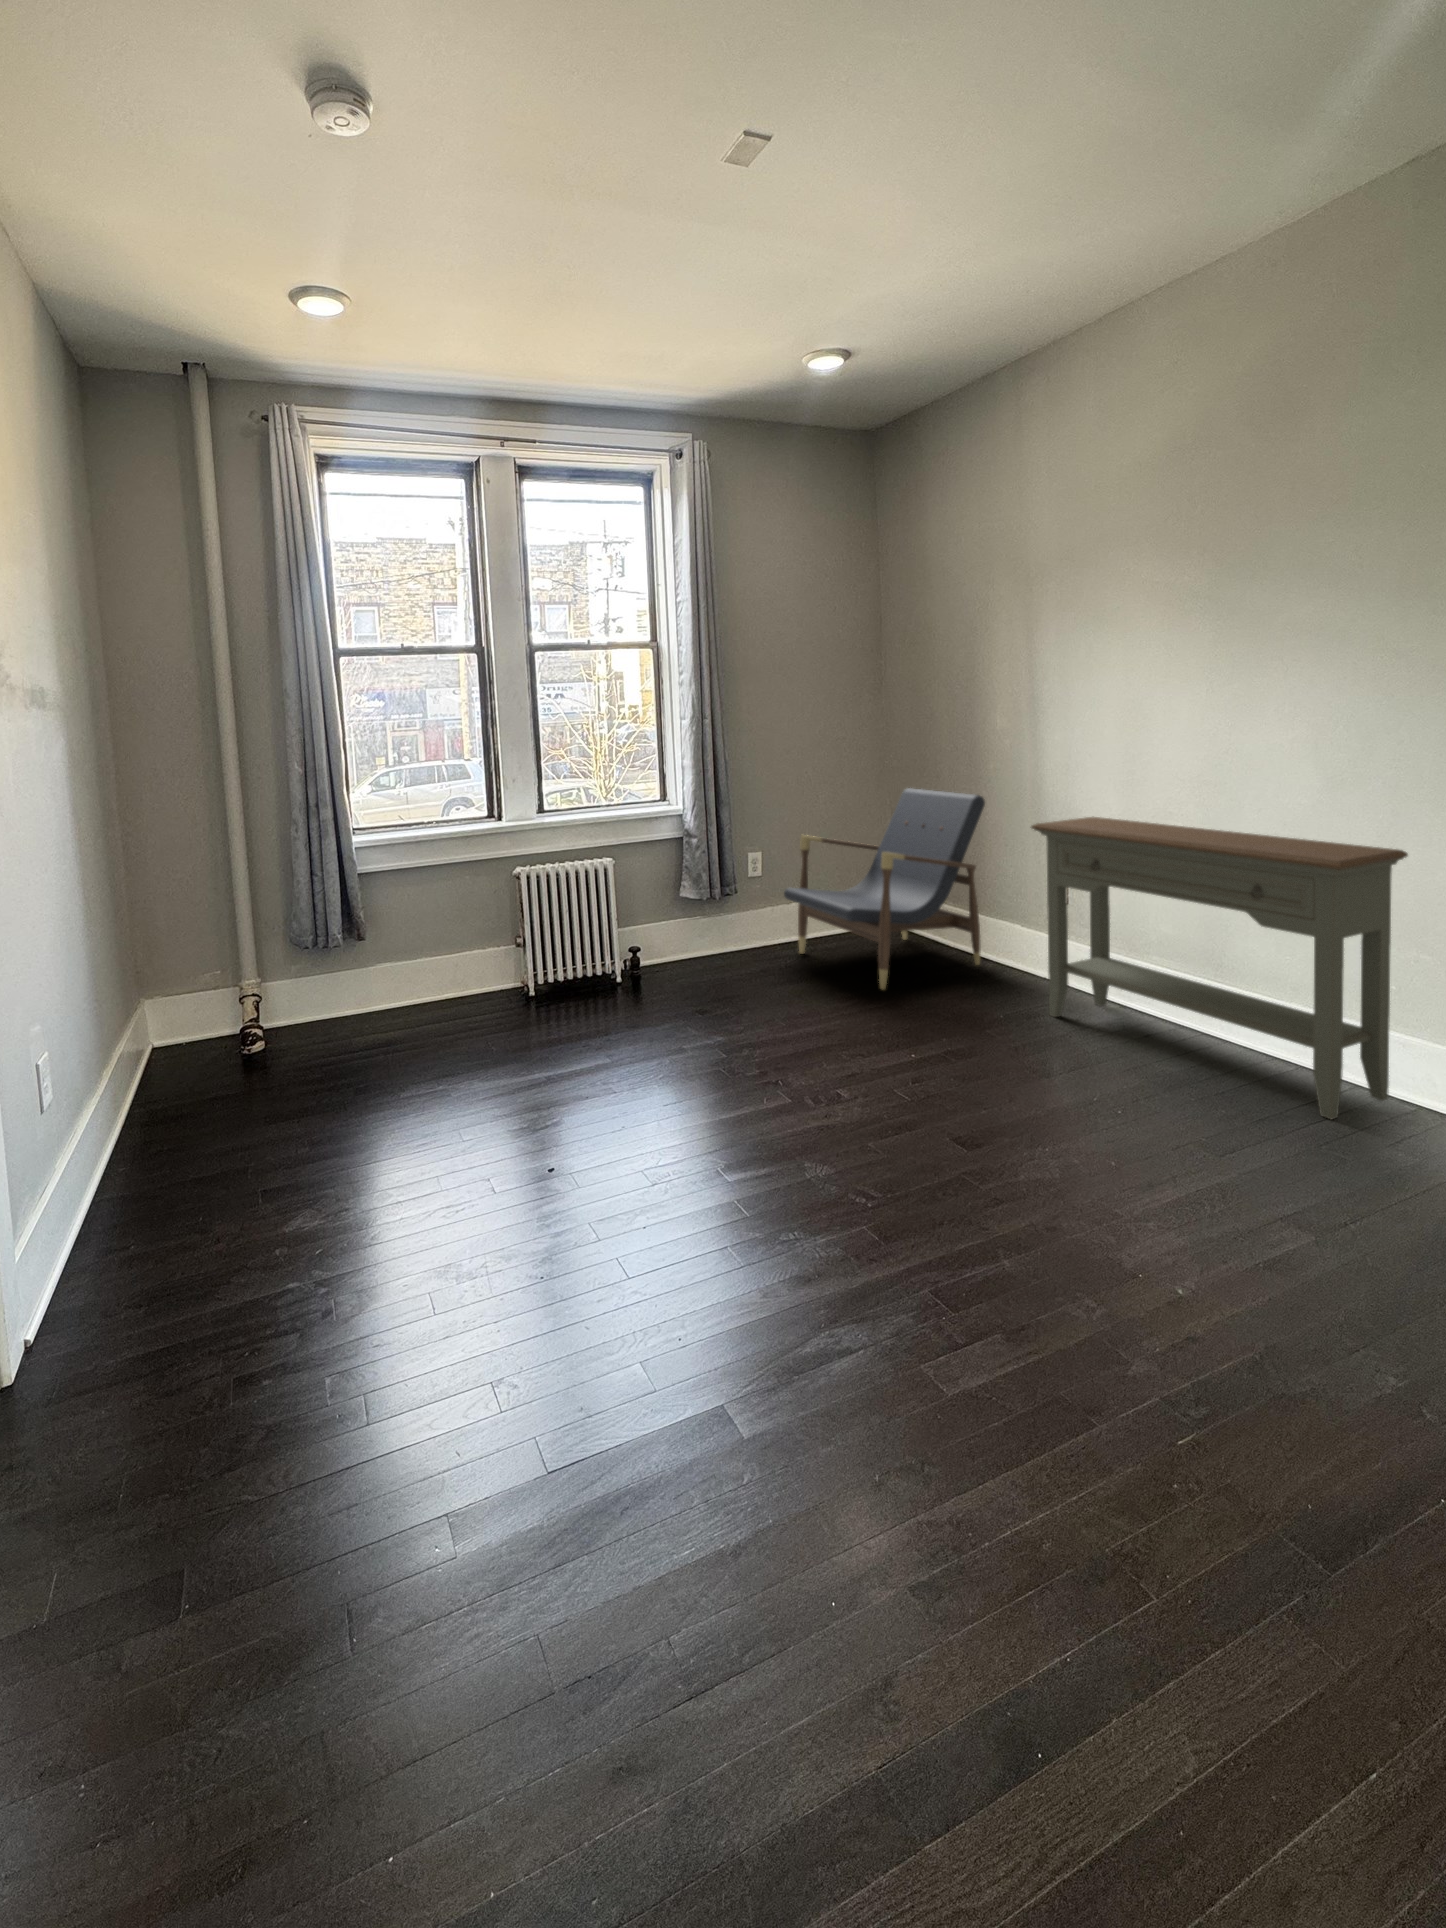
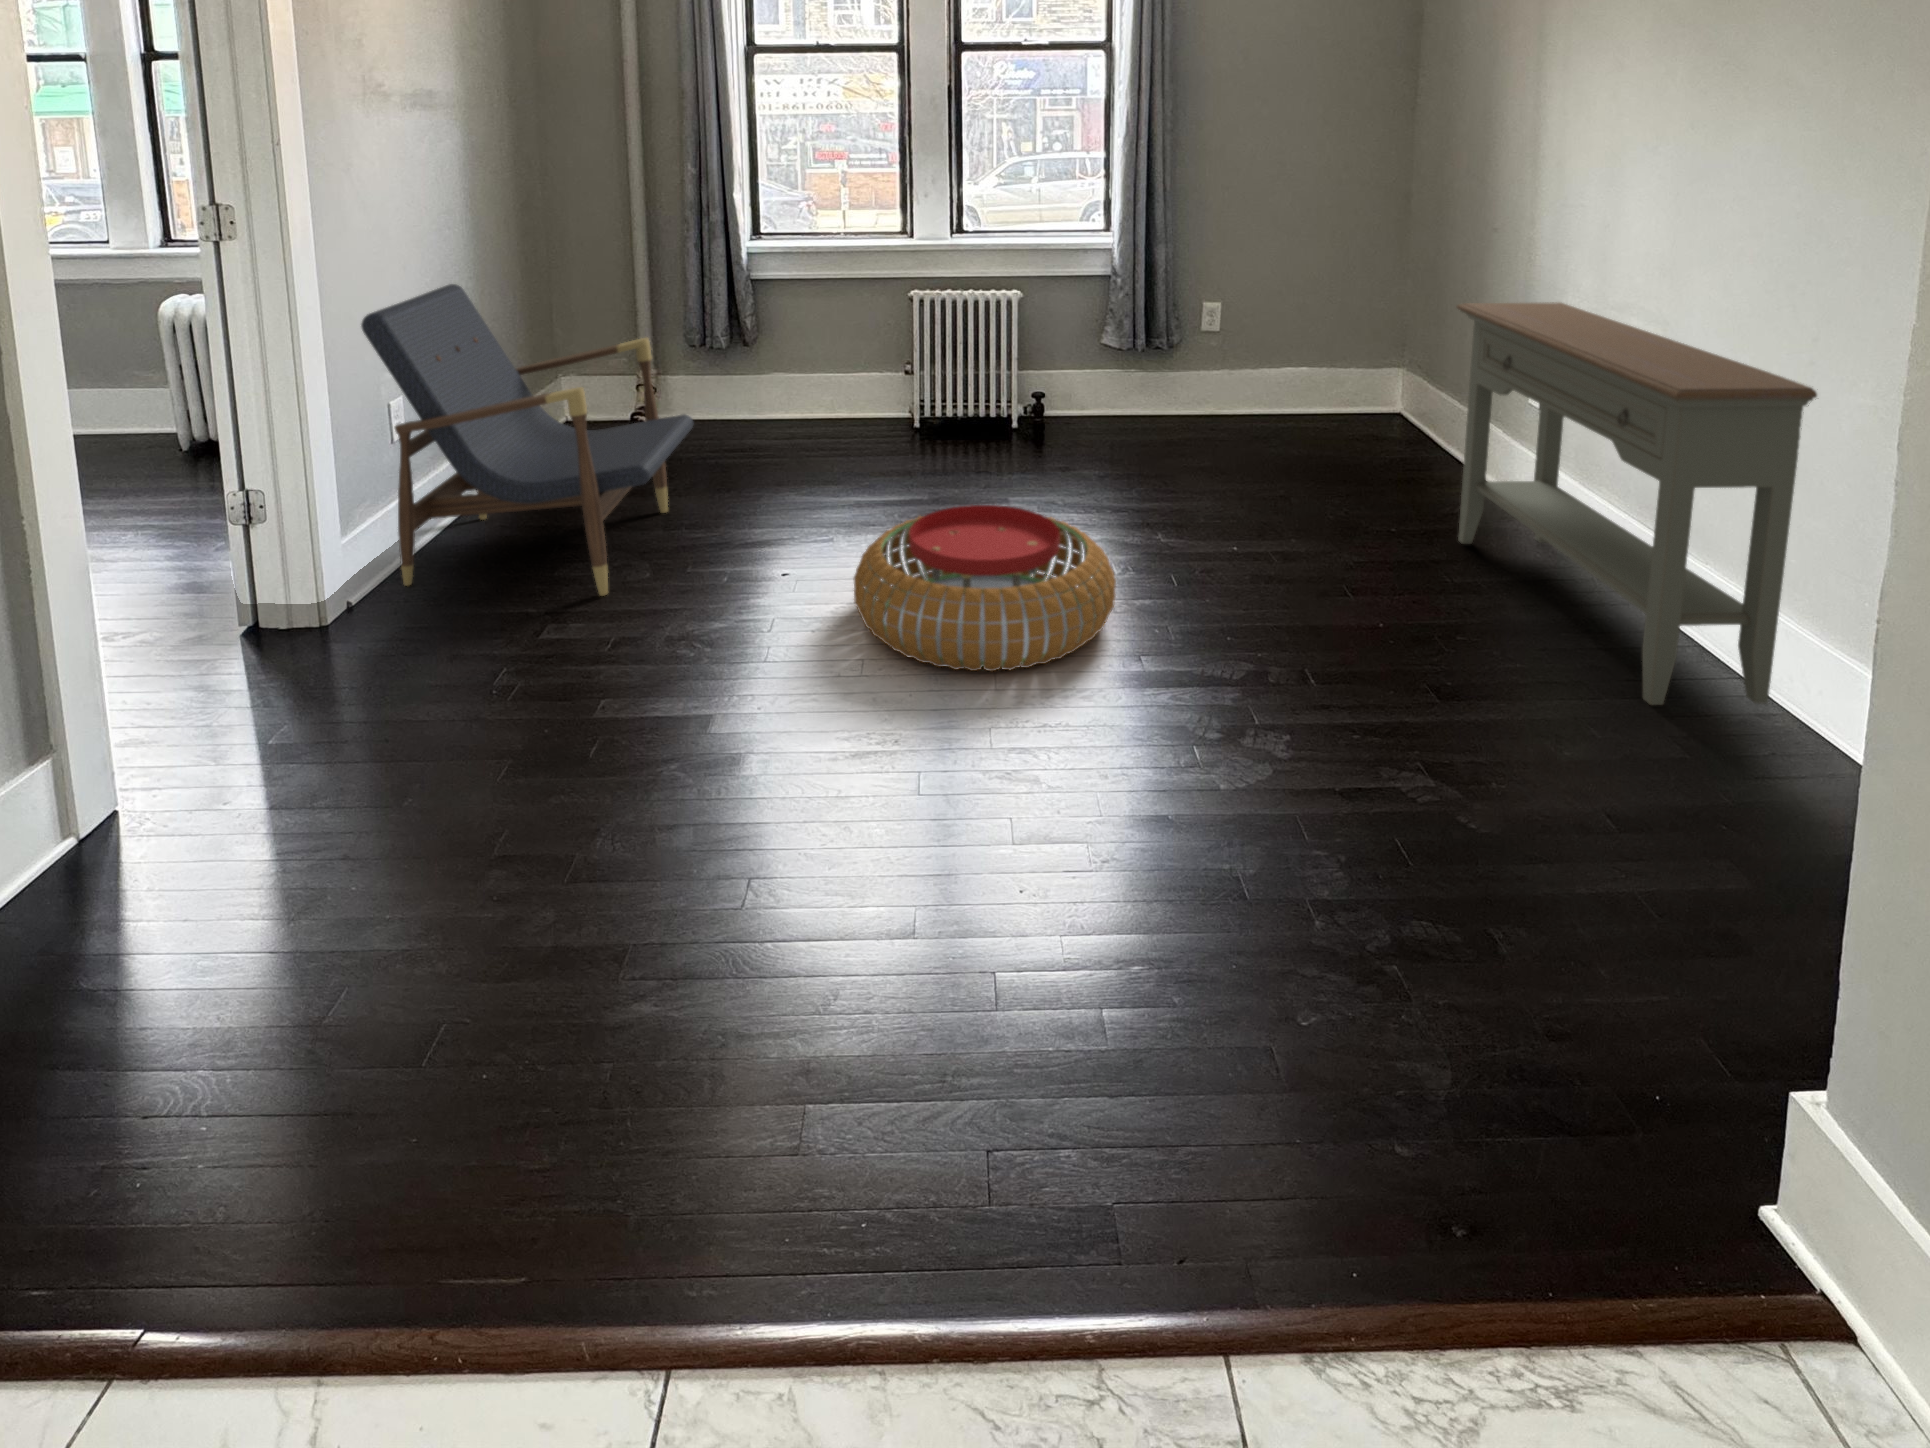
lounge chair: present [784,788,985,990] -> present [361,284,693,596]
pouf: none [656,1053,920,1235] -> present [854,505,1116,671]

